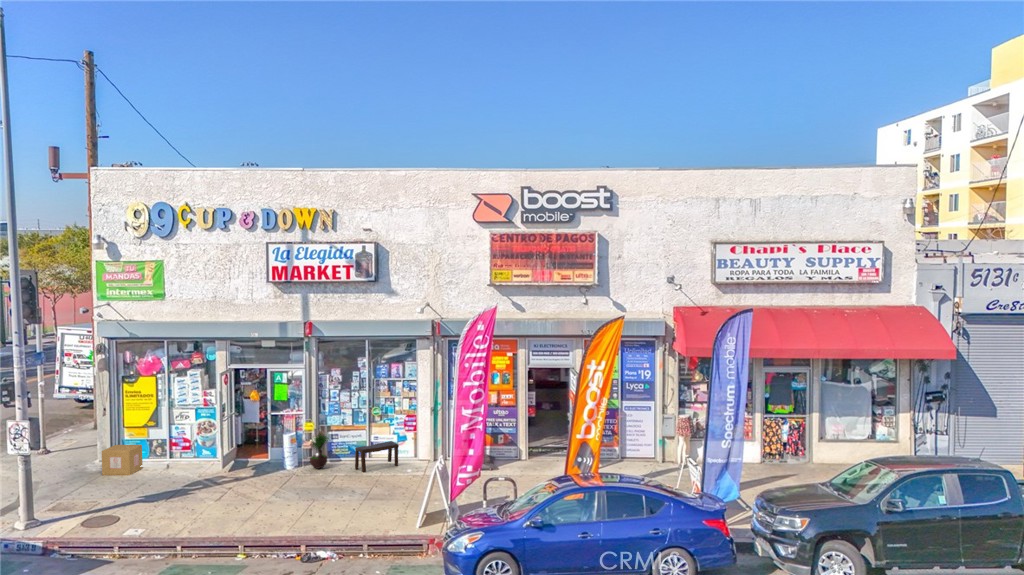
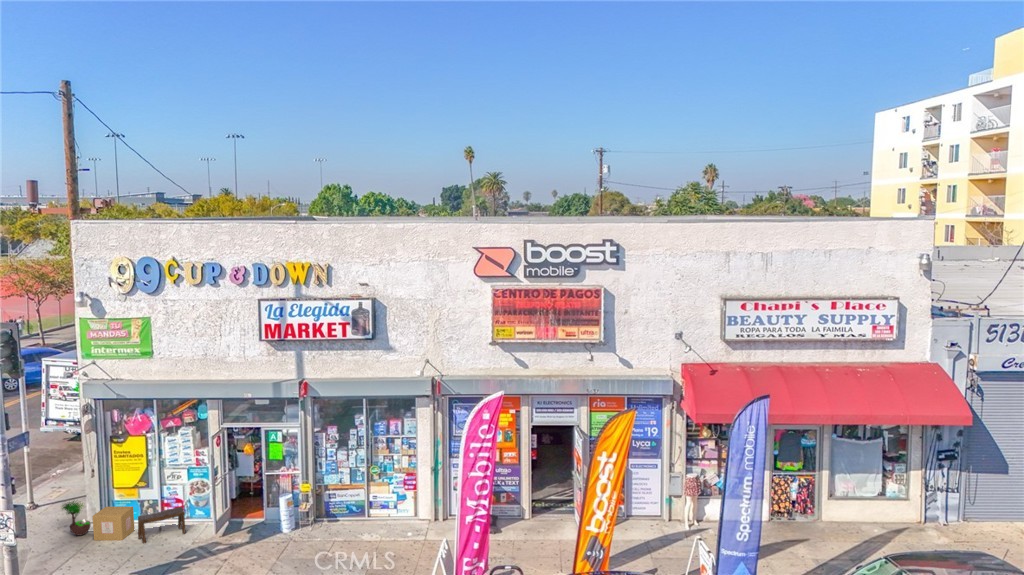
potted tree: present [310,434,329,469] -> present [62,501,90,535]
bench: present [355,441,399,473] -> present [138,507,186,543]

